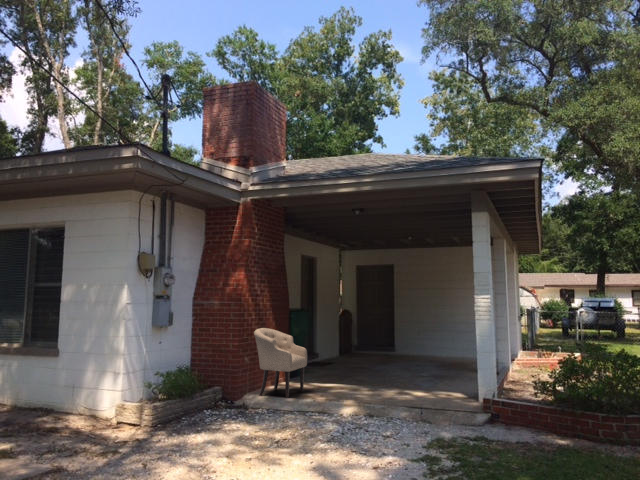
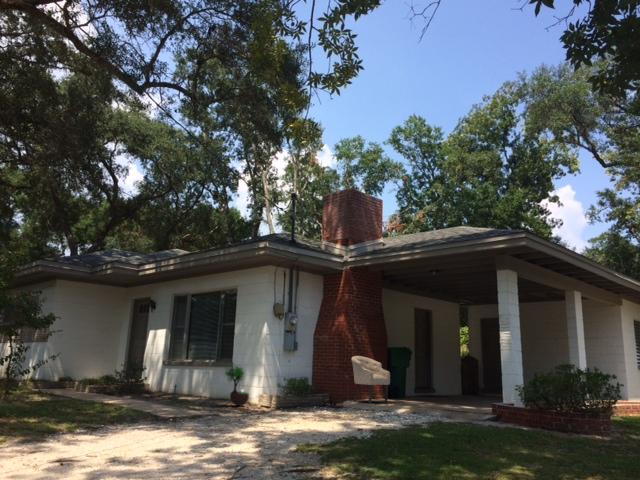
potted tree: none [45,352,97,427] -> present [226,366,249,406]

